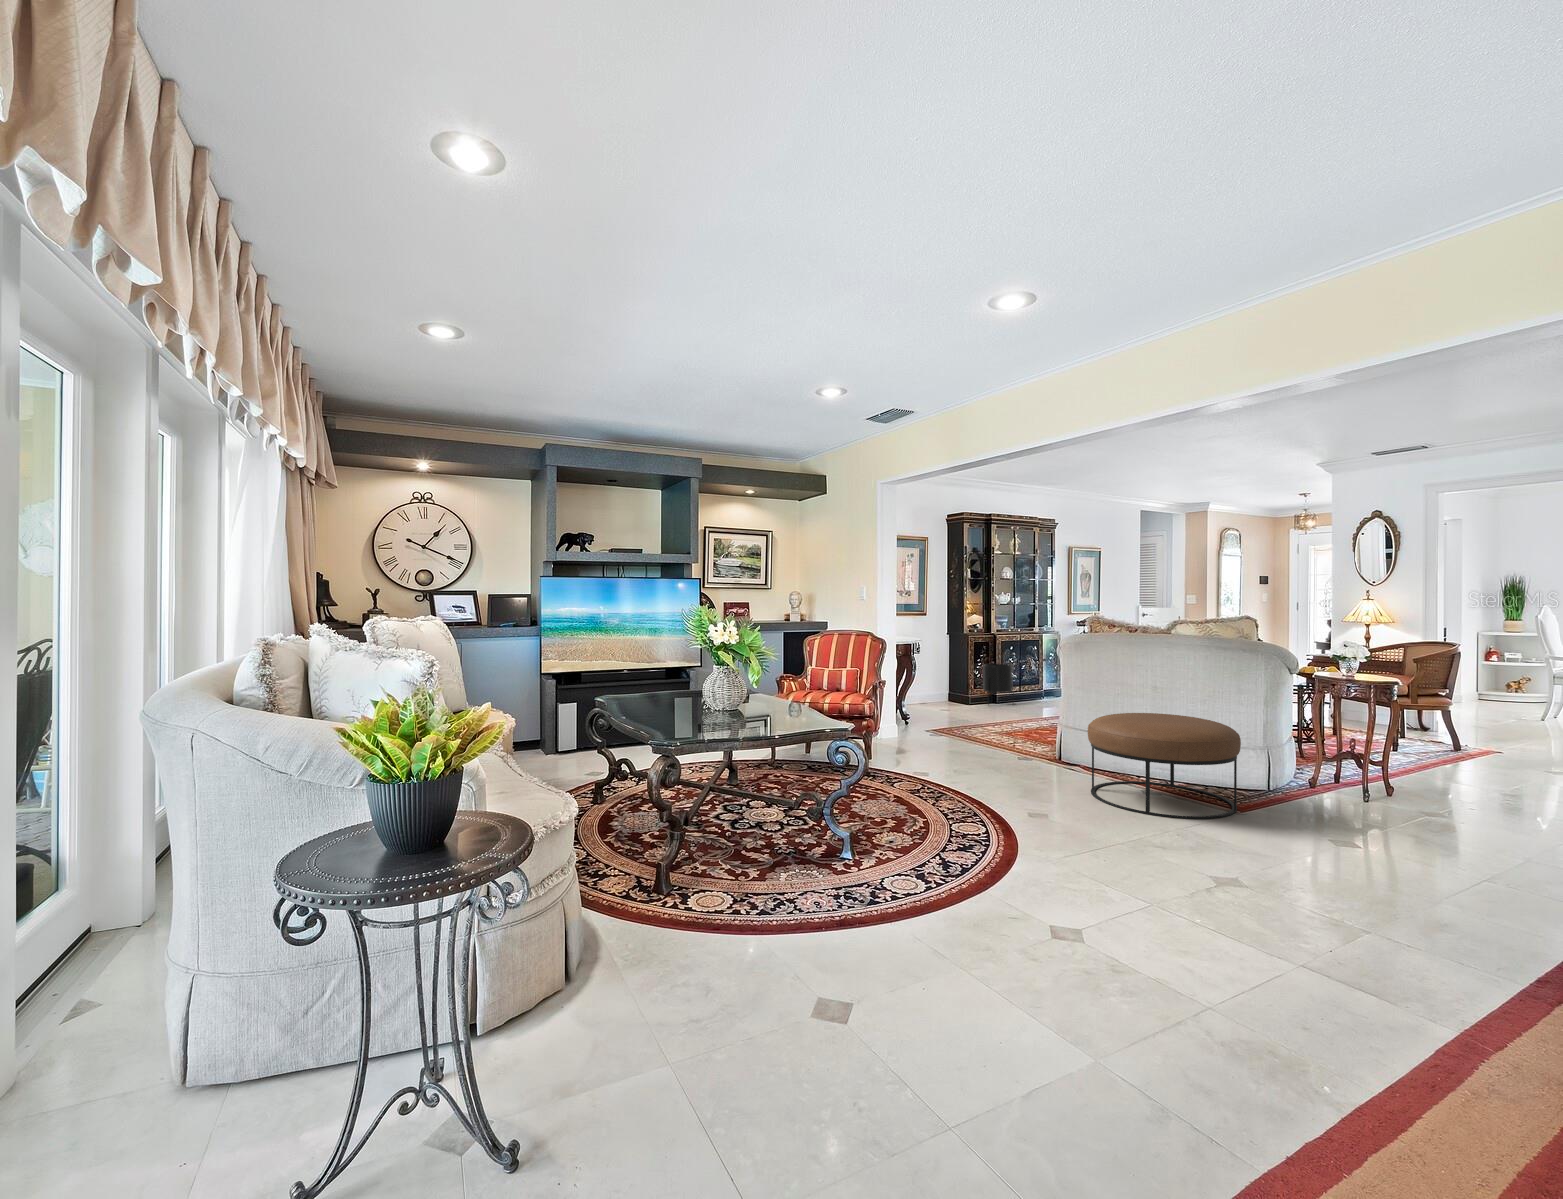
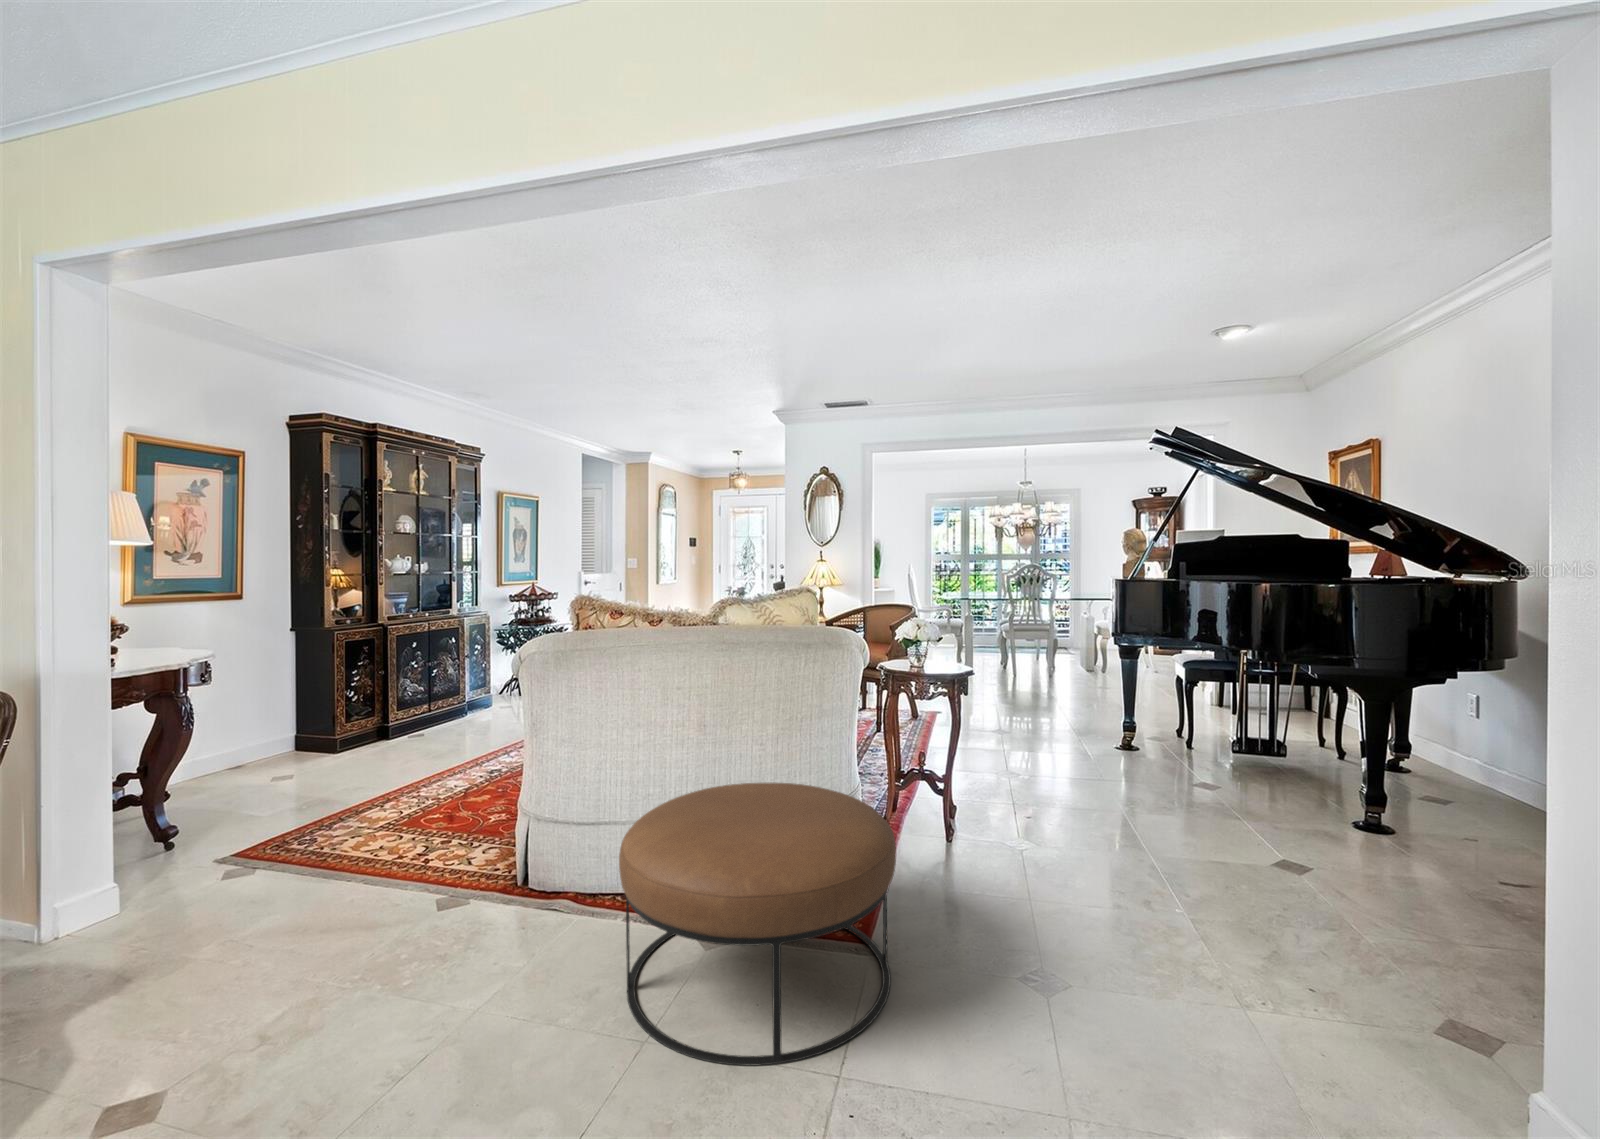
planter: present [983,664,1013,693] -> none [363,673,419,750]

